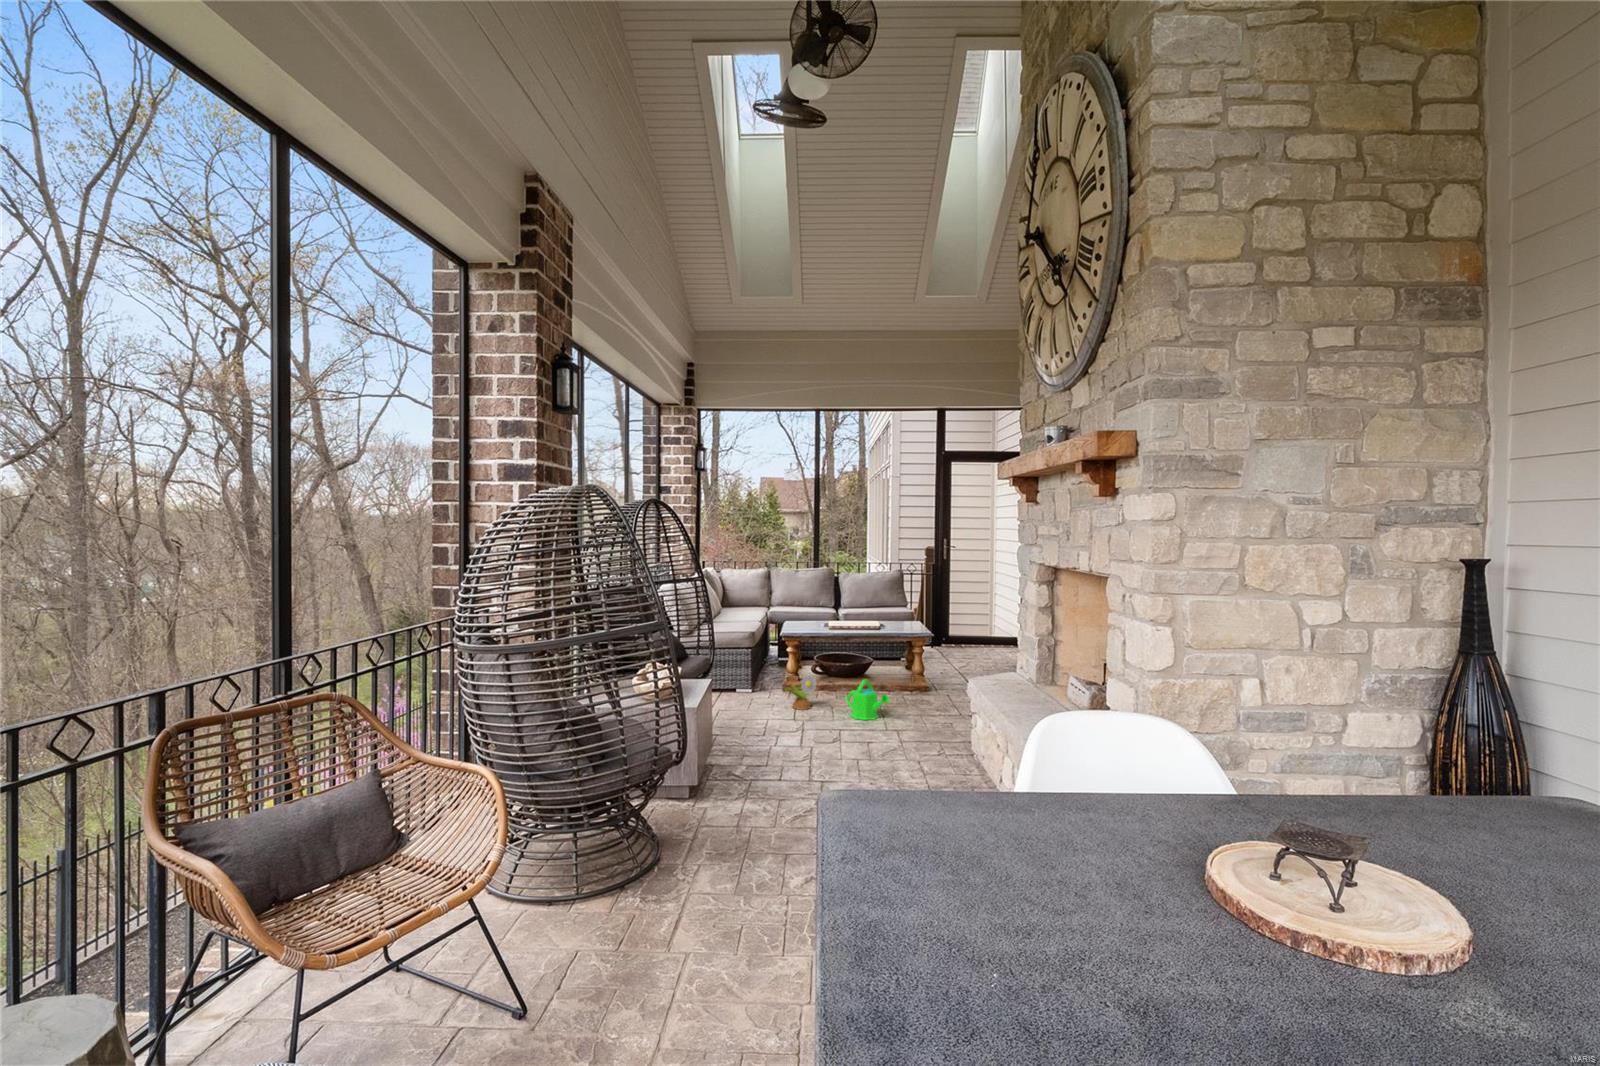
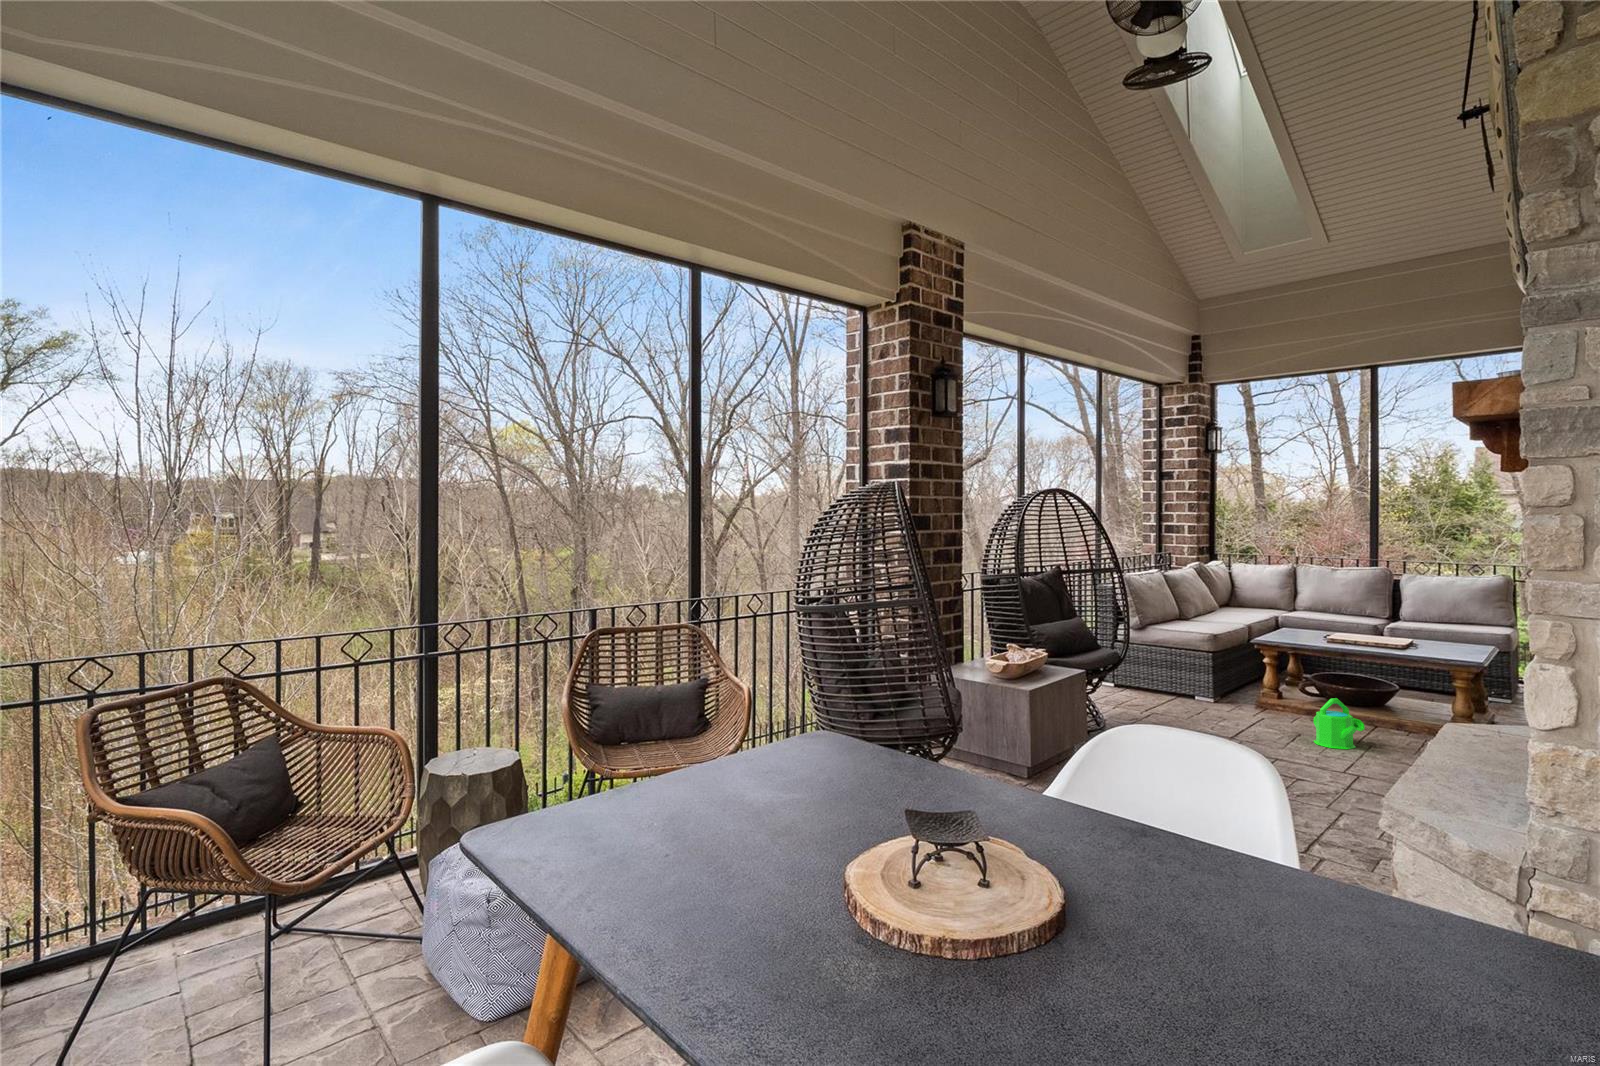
decorative plant: present [785,675,817,710] -> none [1237,685,1285,727]

